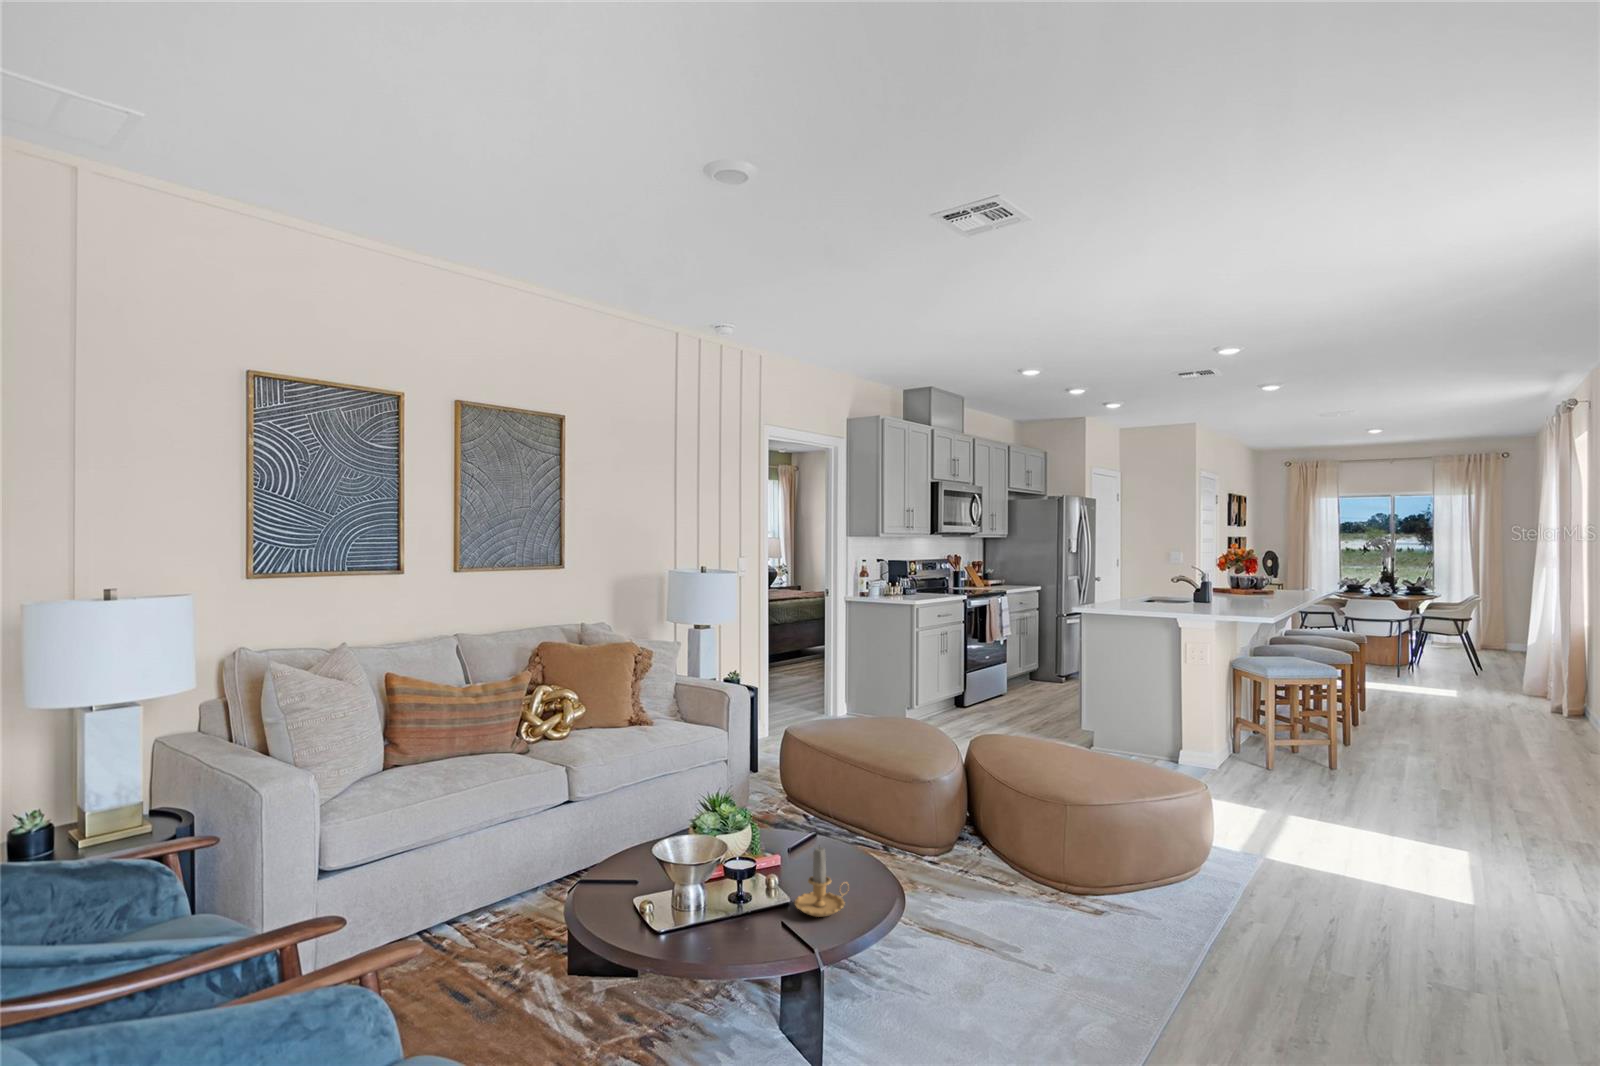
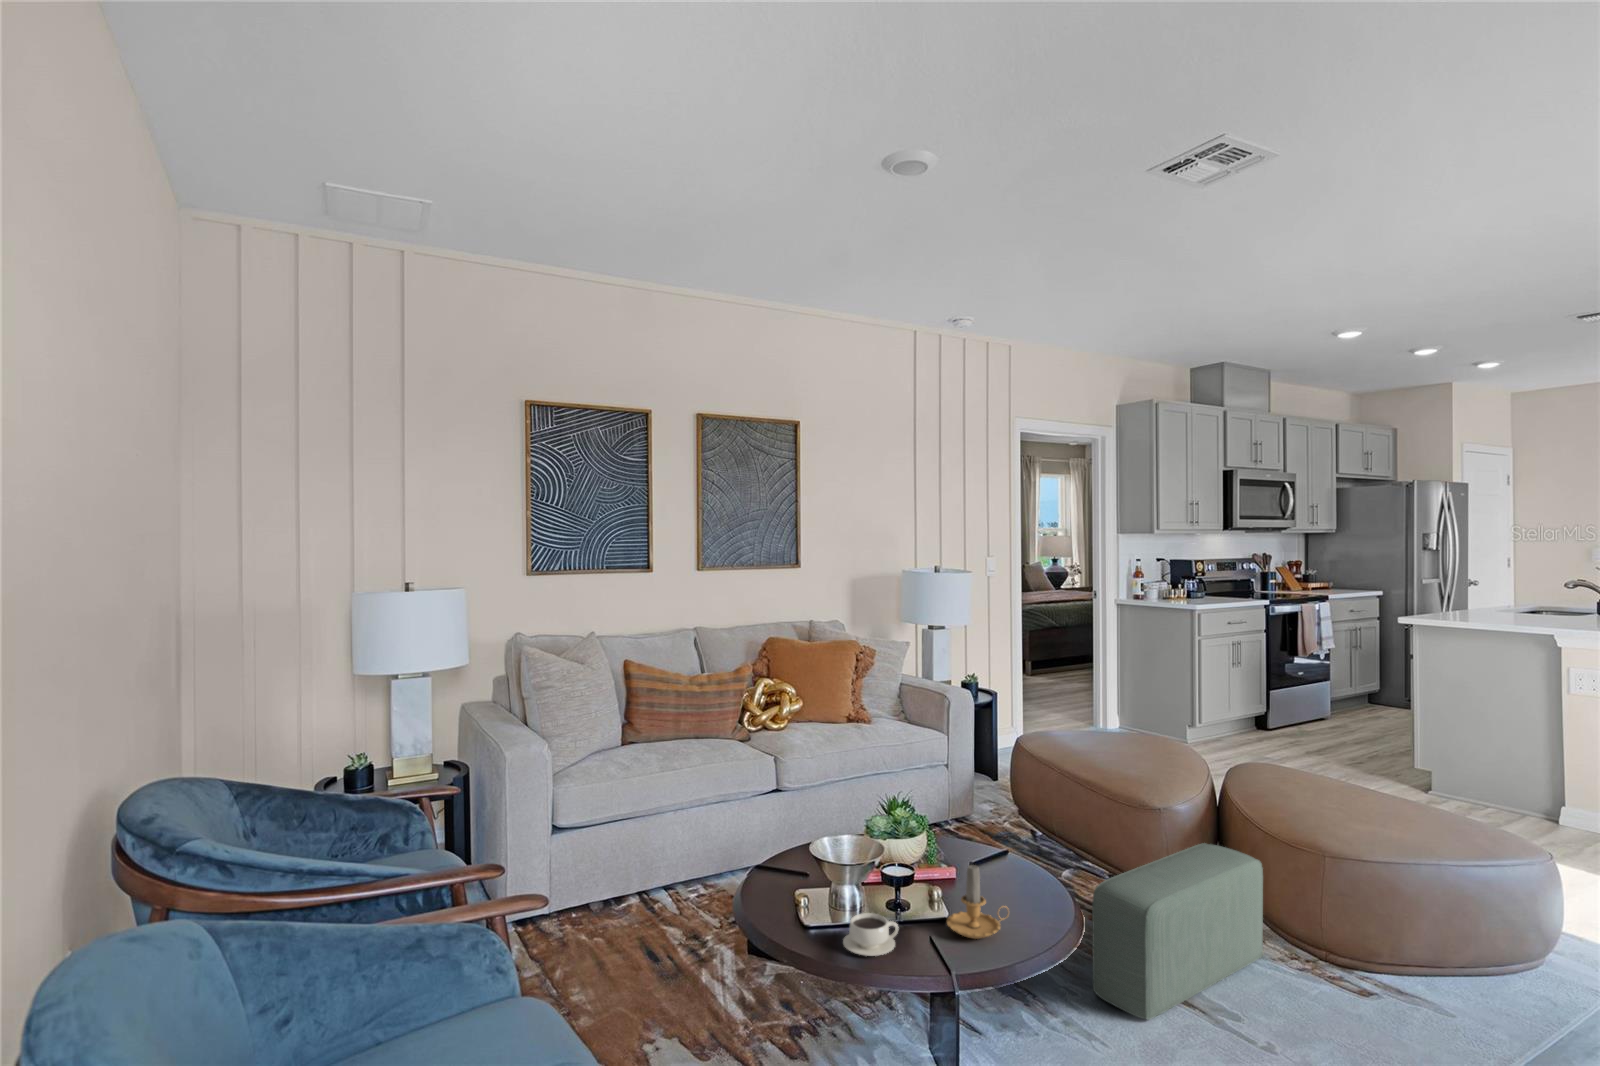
pouf: none [903,805,1022,966] -> present [1092,843,1263,1020]
teacup: none [704,907,759,950] -> present [843,913,899,956]

